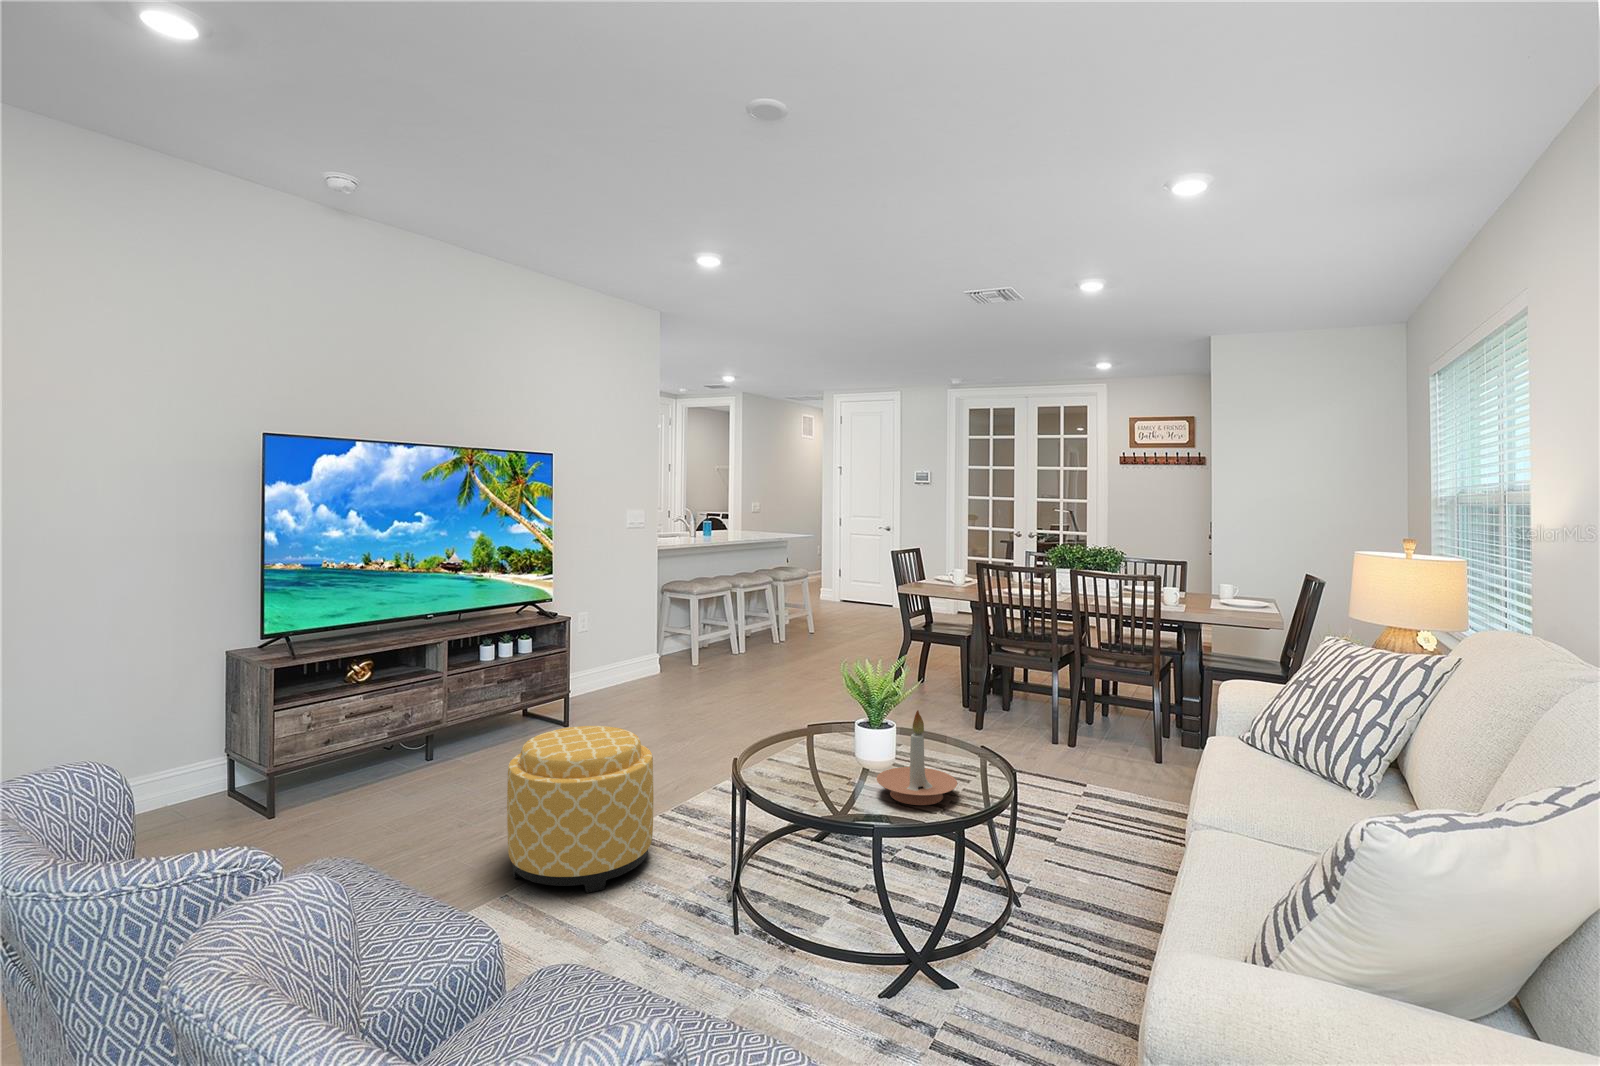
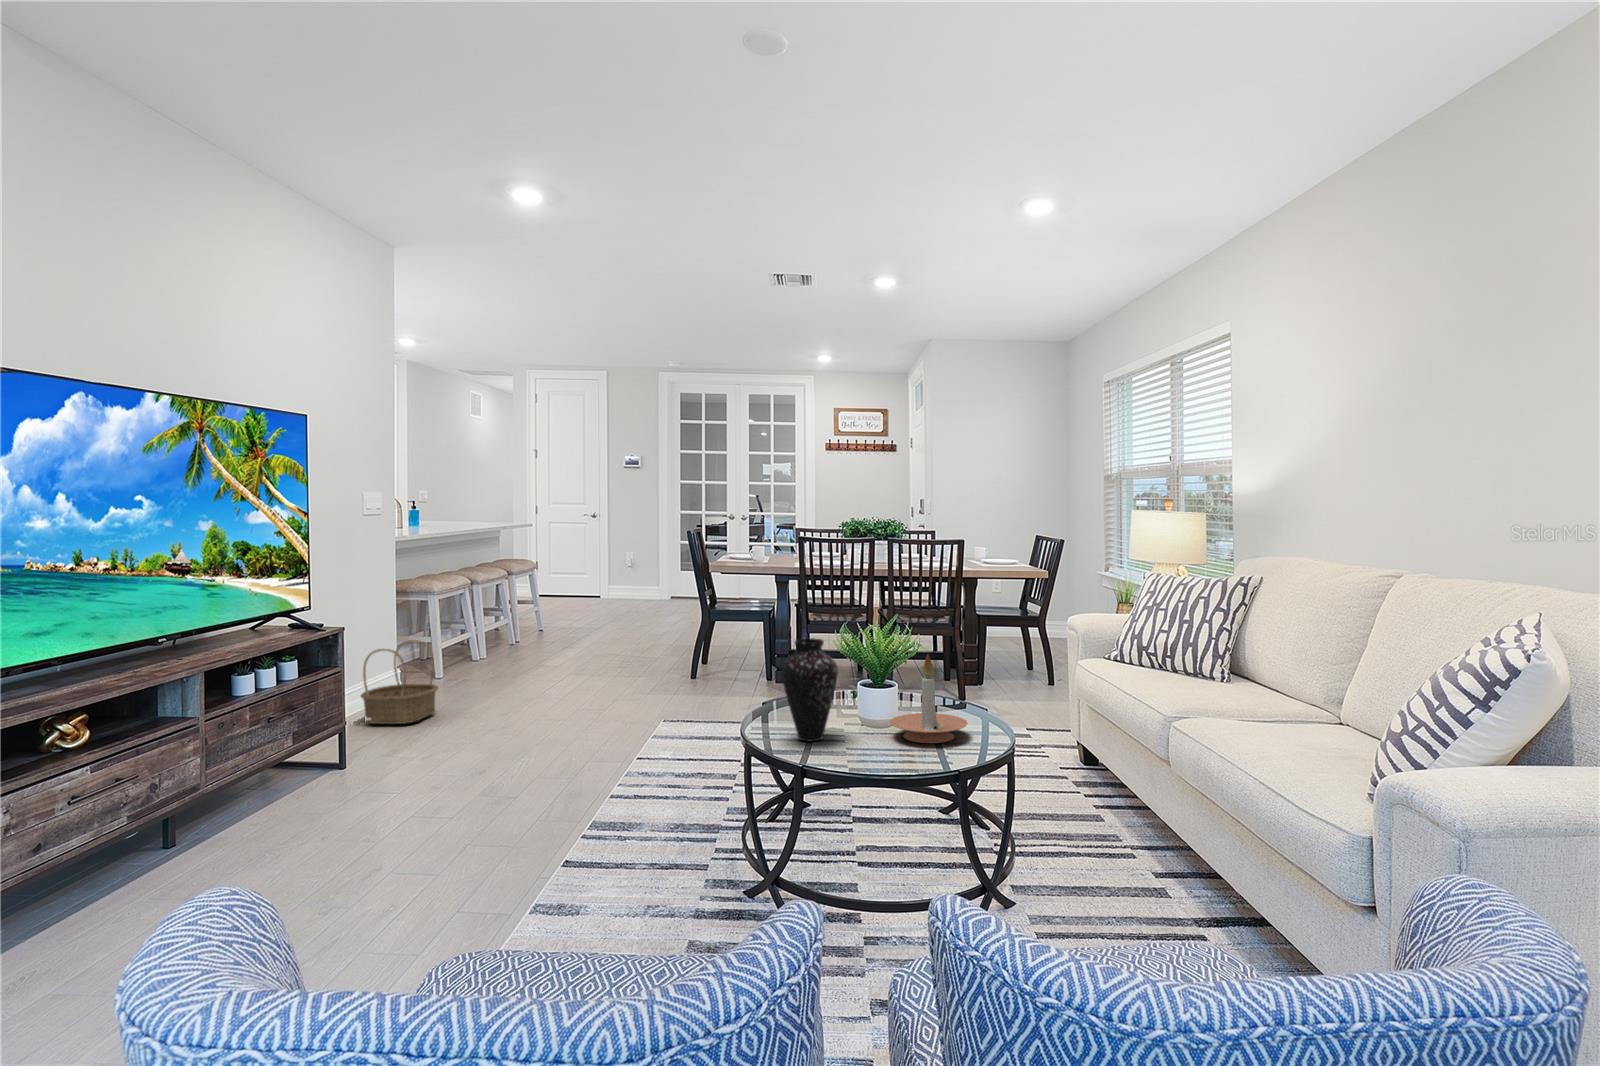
basket: none [622,625,681,692] -> present [361,640,438,724]
vase: none [783,677,838,778] -> present [782,638,838,741]
ottoman: present [507,726,654,893] -> none [448,730,624,924]

